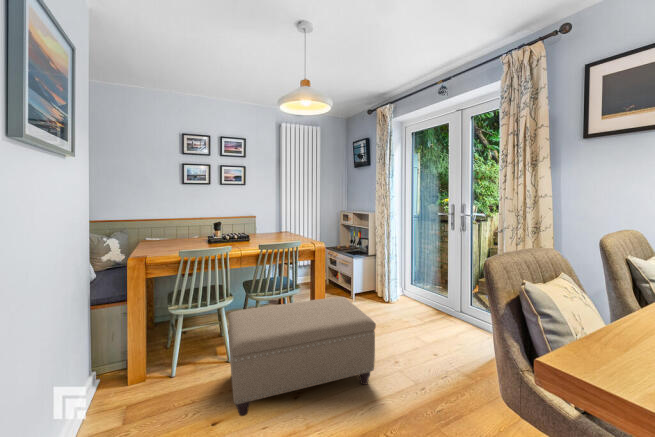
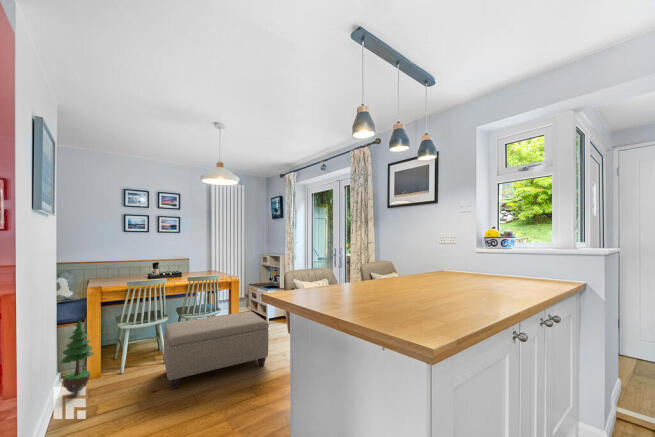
potted tree: none [95,305,139,402] -> present [61,320,94,393]

